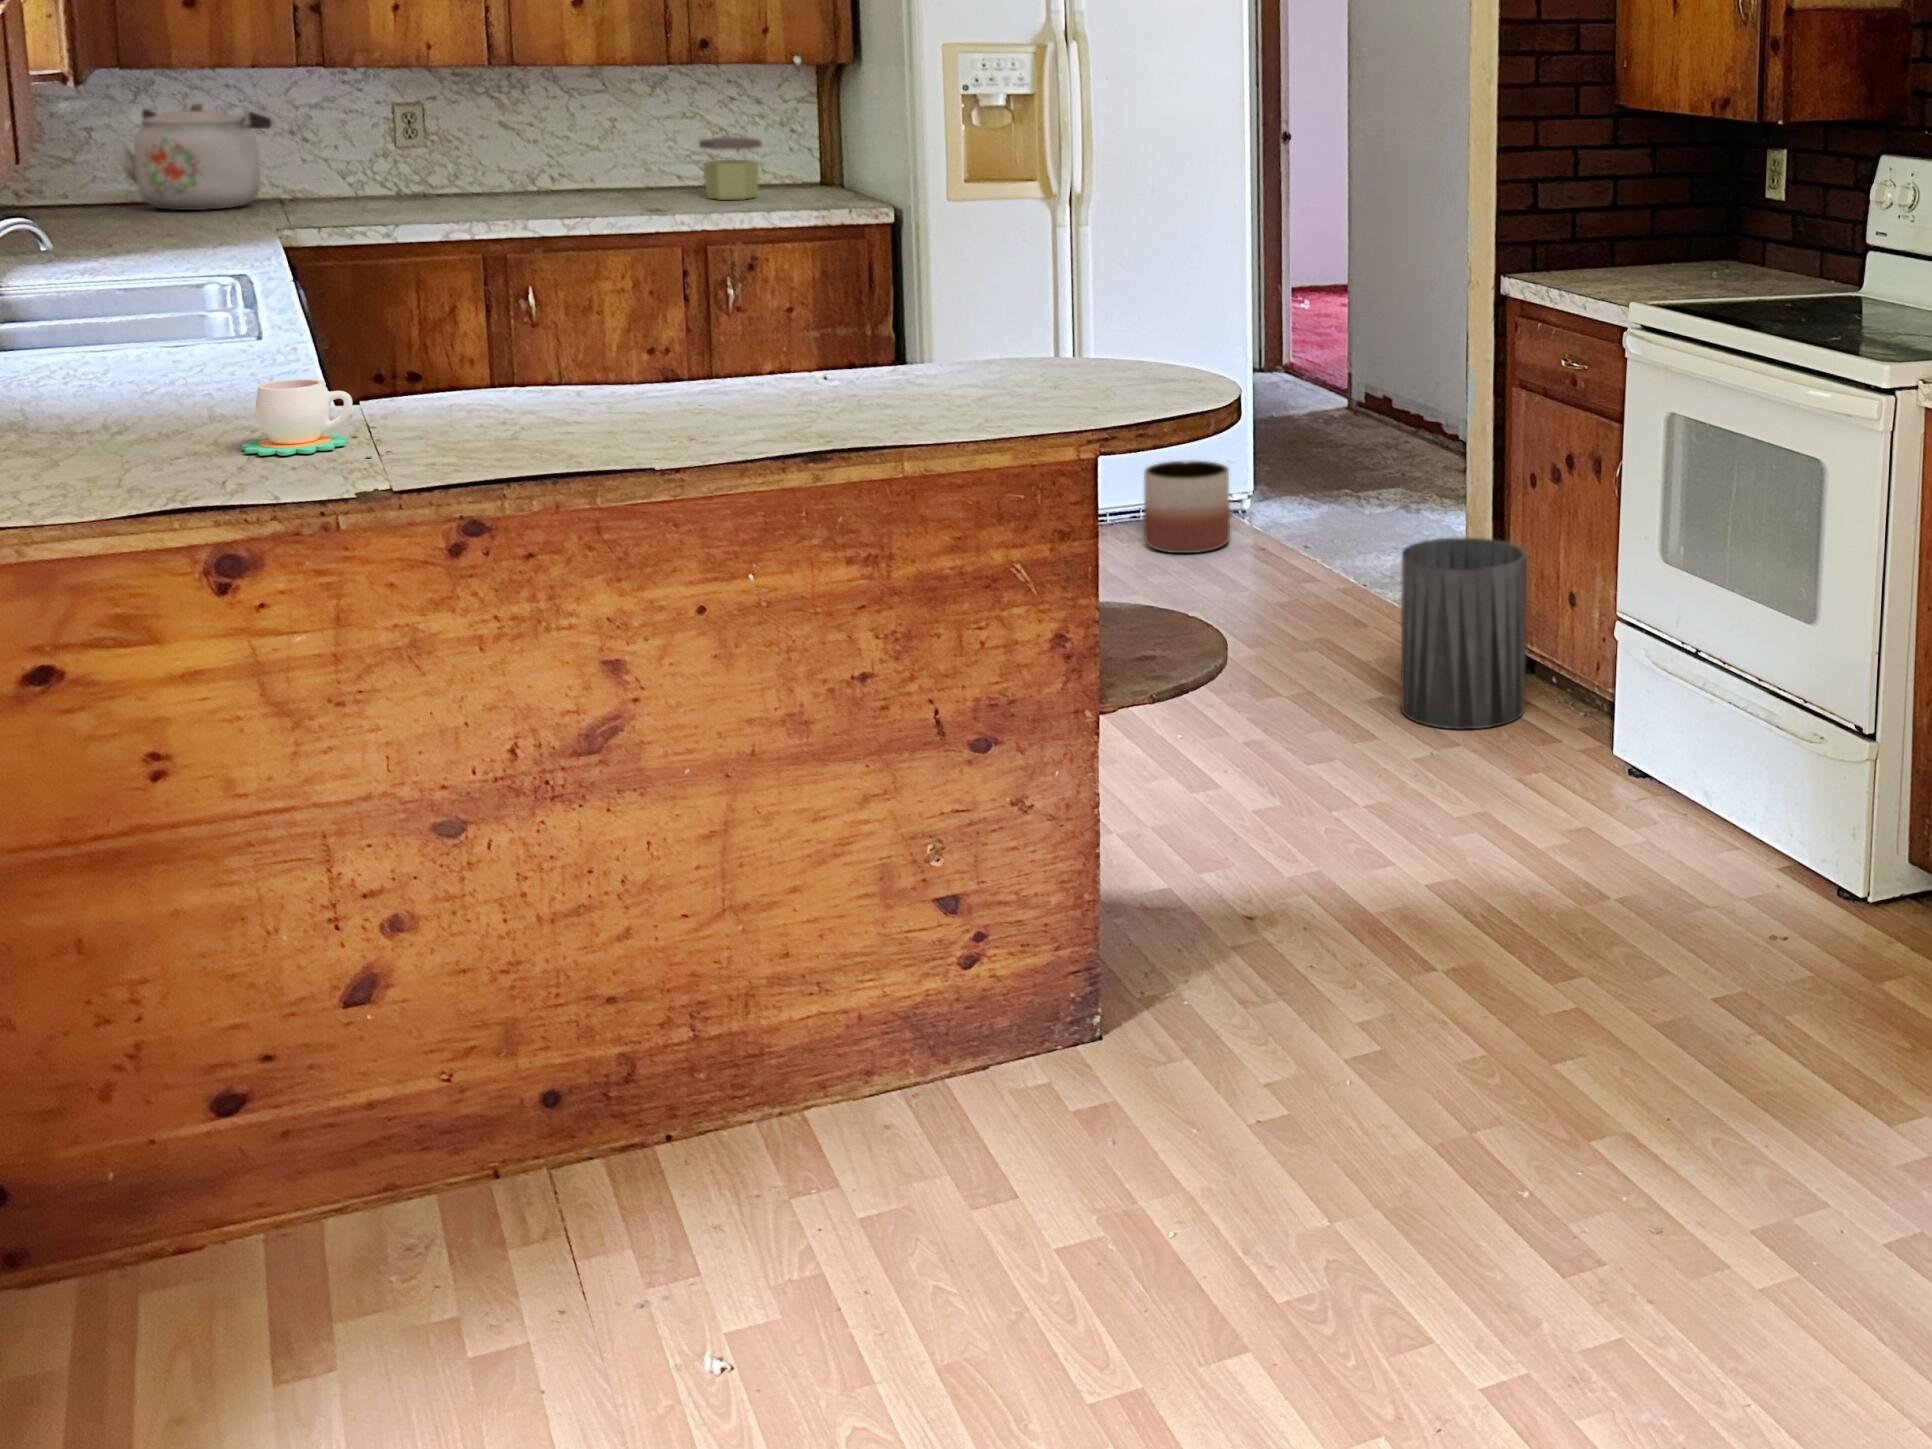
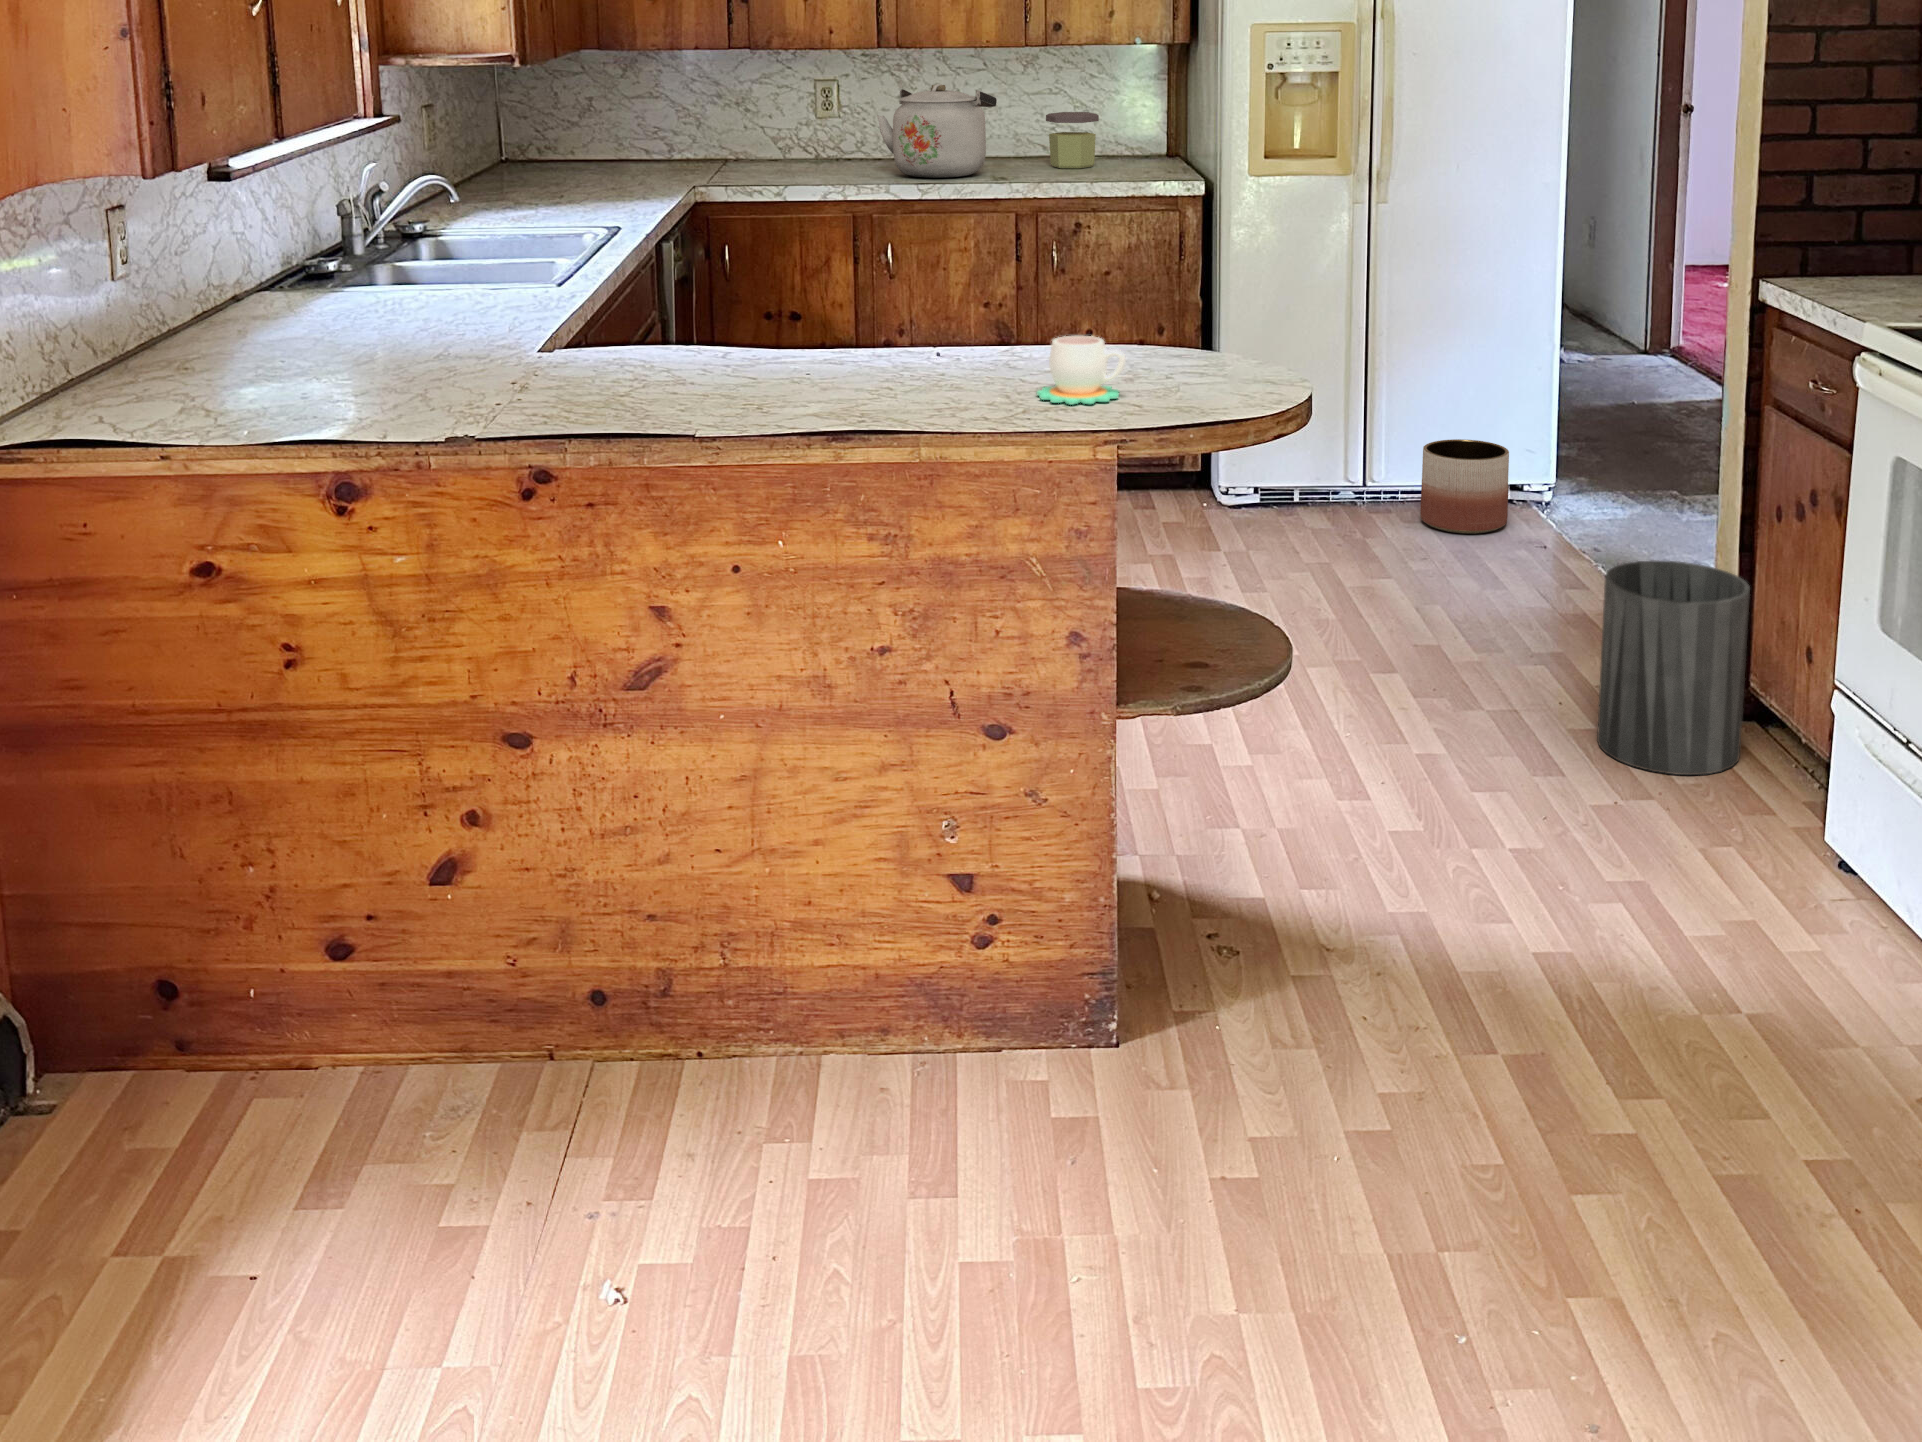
kettle: present [113,103,271,210] -> present [877,84,997,178]
mug: present [242,379,352,456] -> present [1037,336,1125,404]

